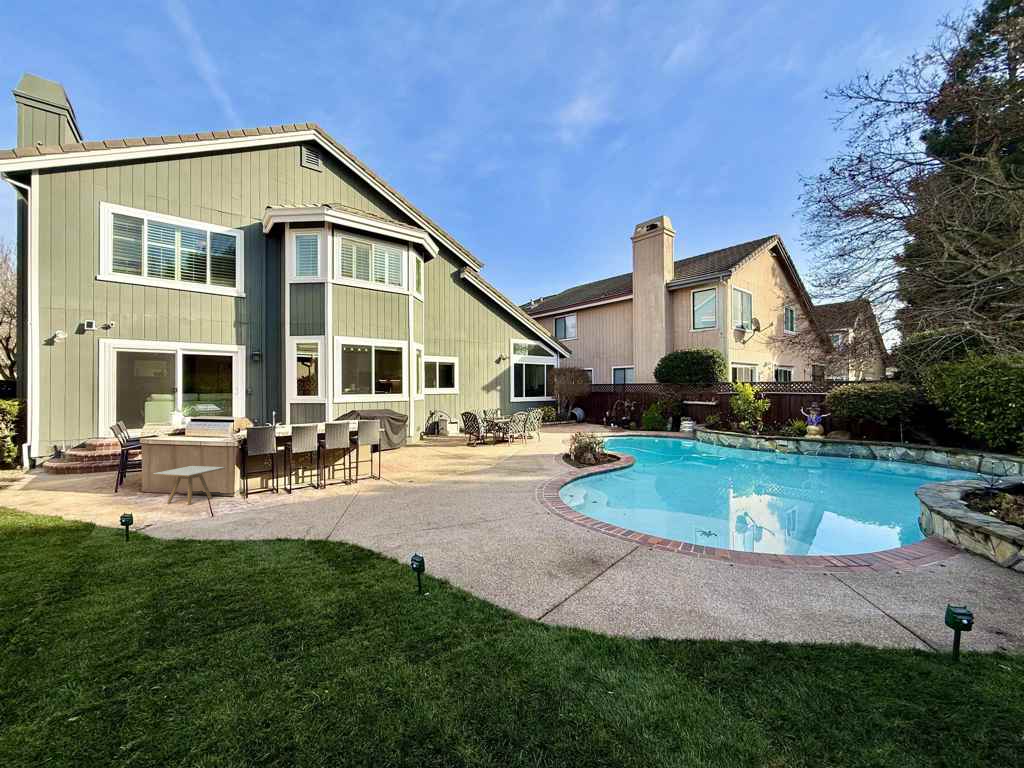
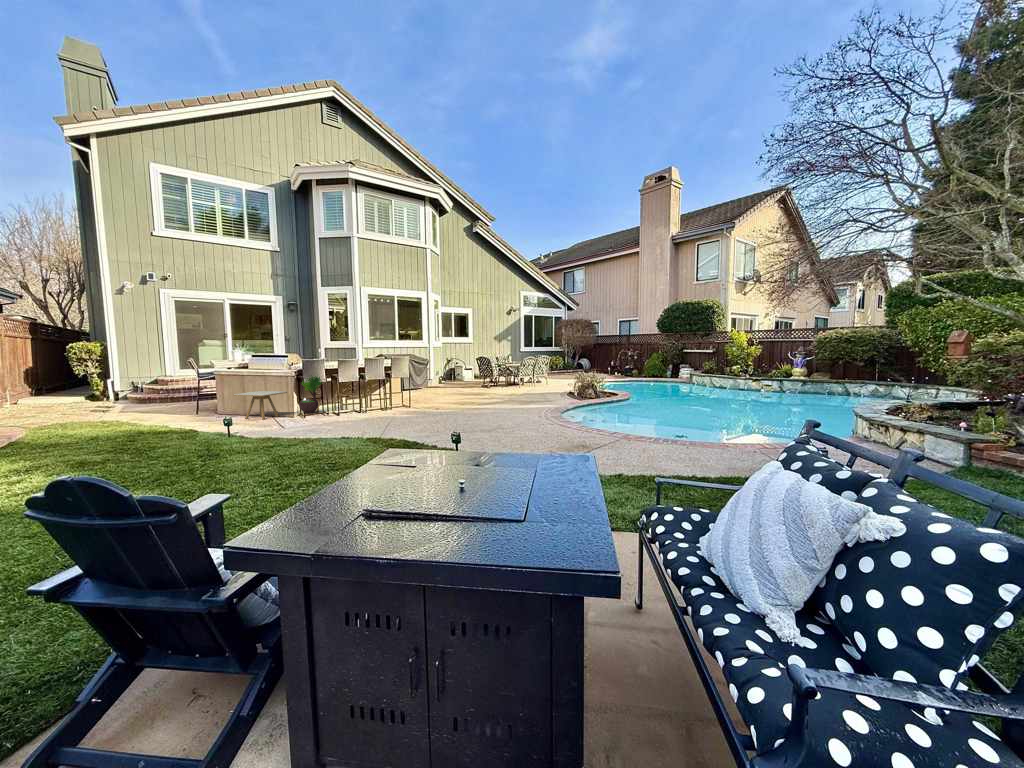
potted tree: none [240,443,273,492] -> present [299,376,322,413]

